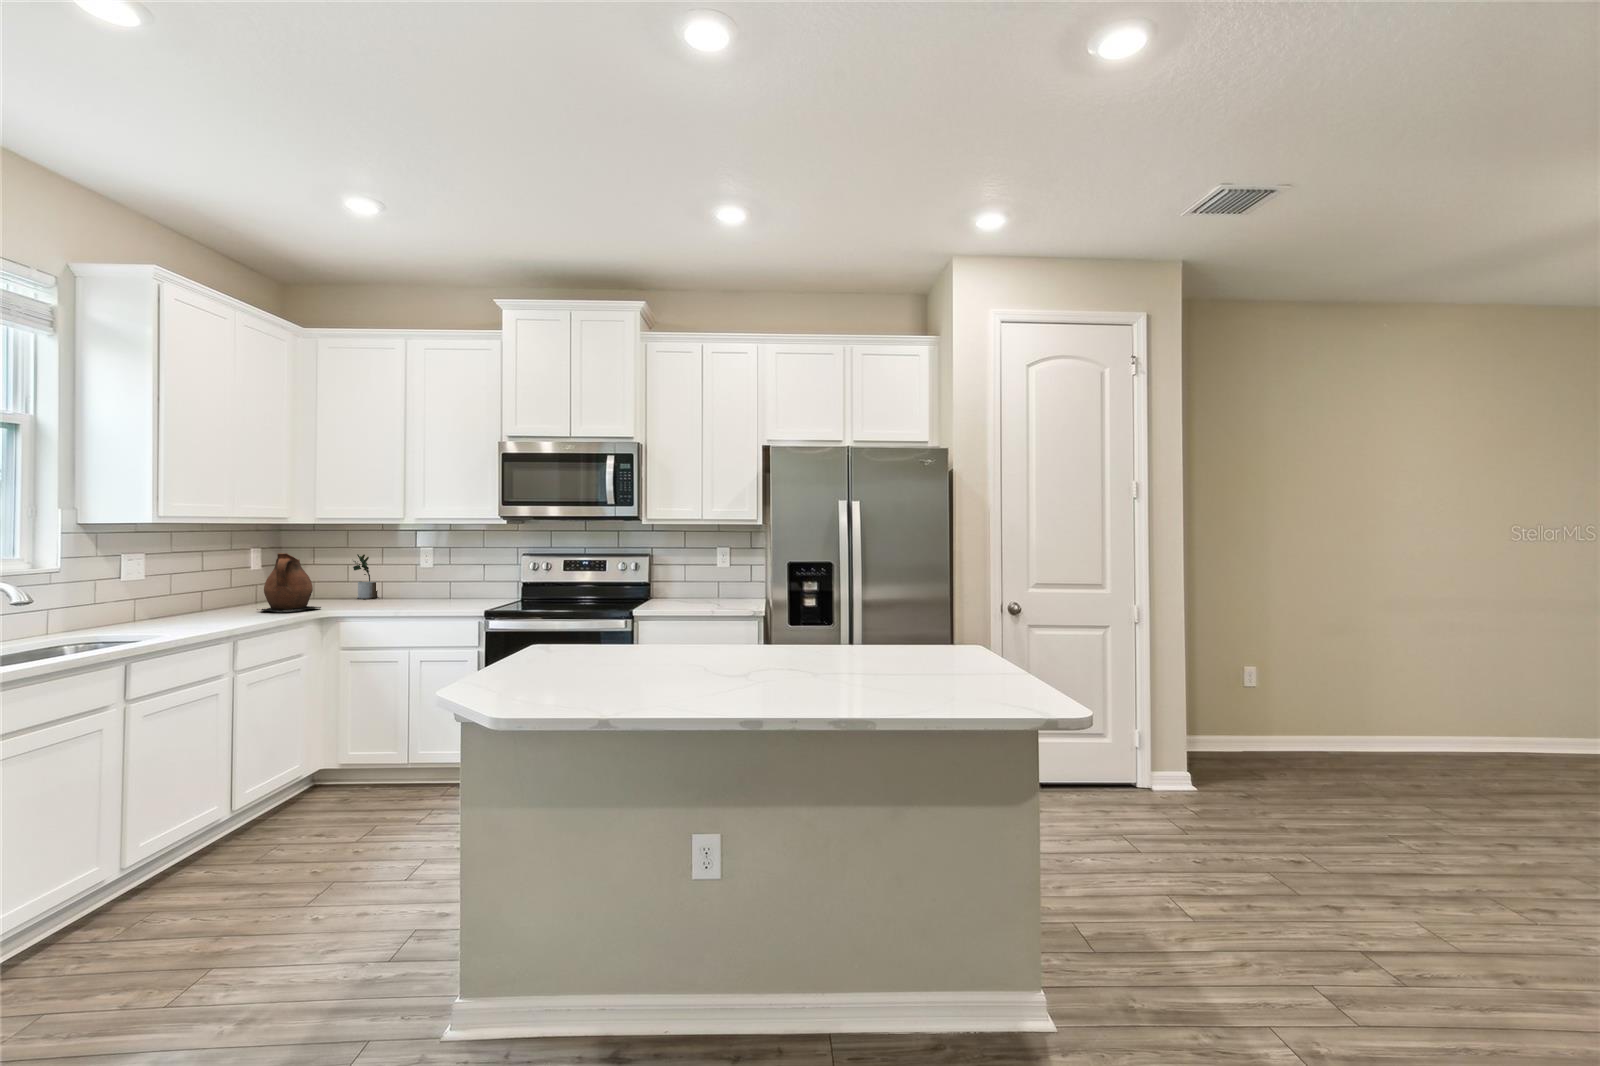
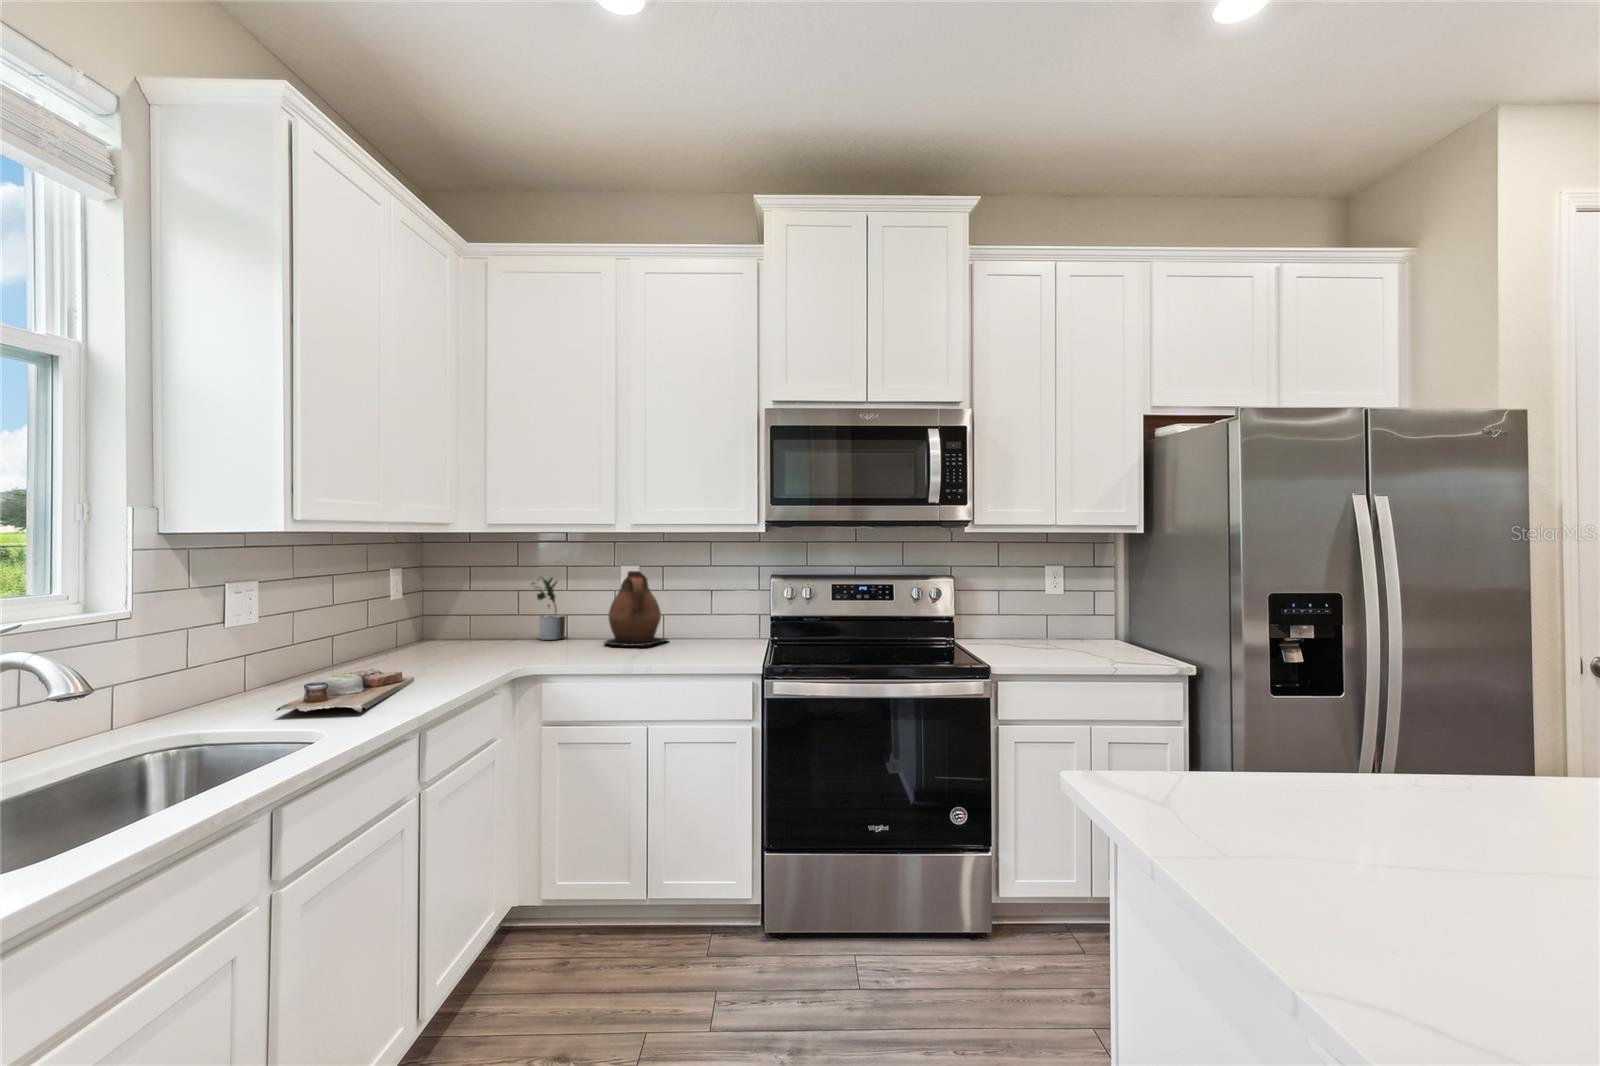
ceramic pitcher: present [257,553,321,611] -> present [603,571,668,646]
cutting board: none [149,608,247,626] -> present [276,669,414,713]

